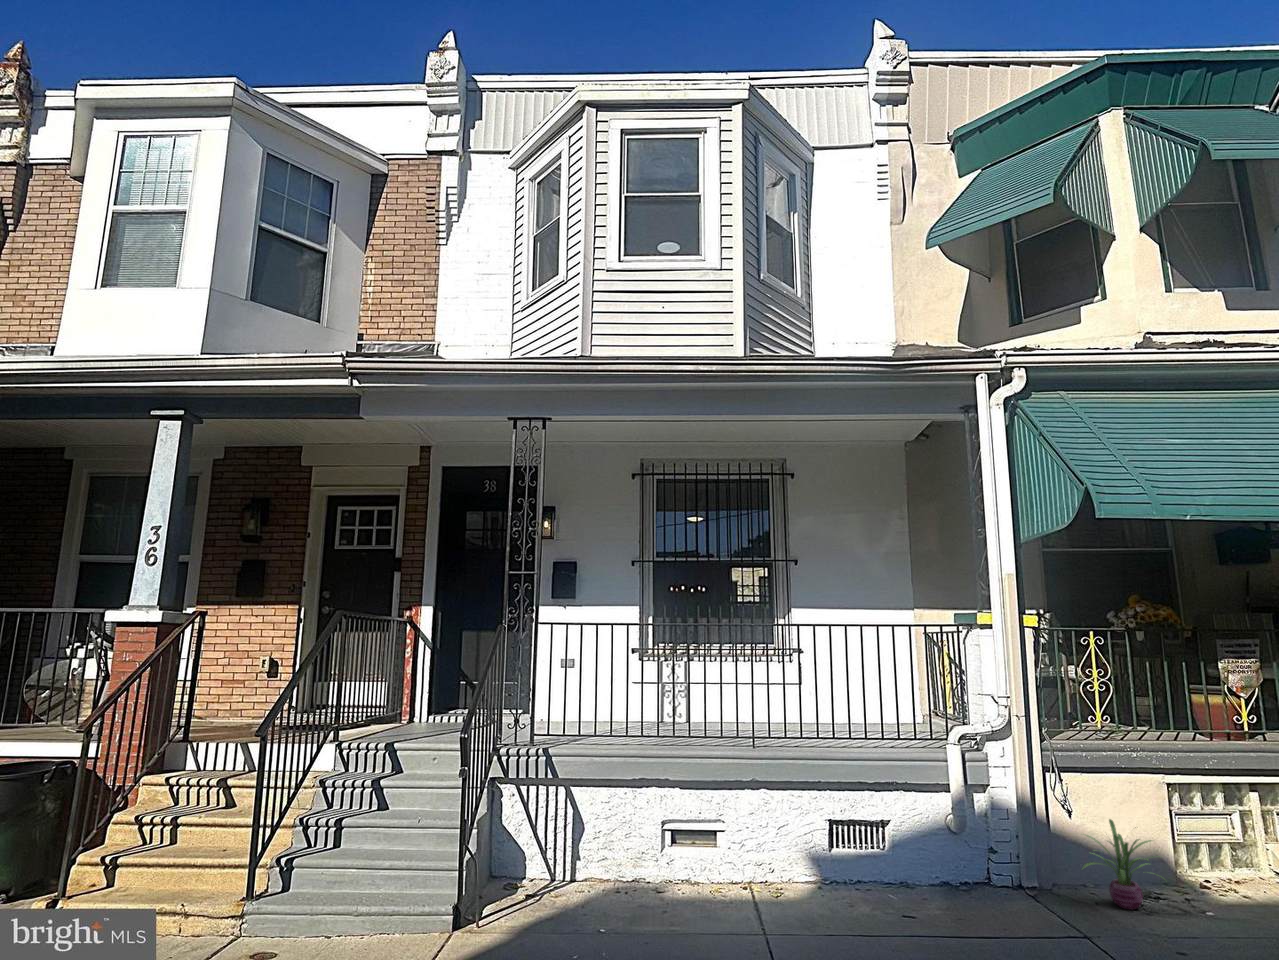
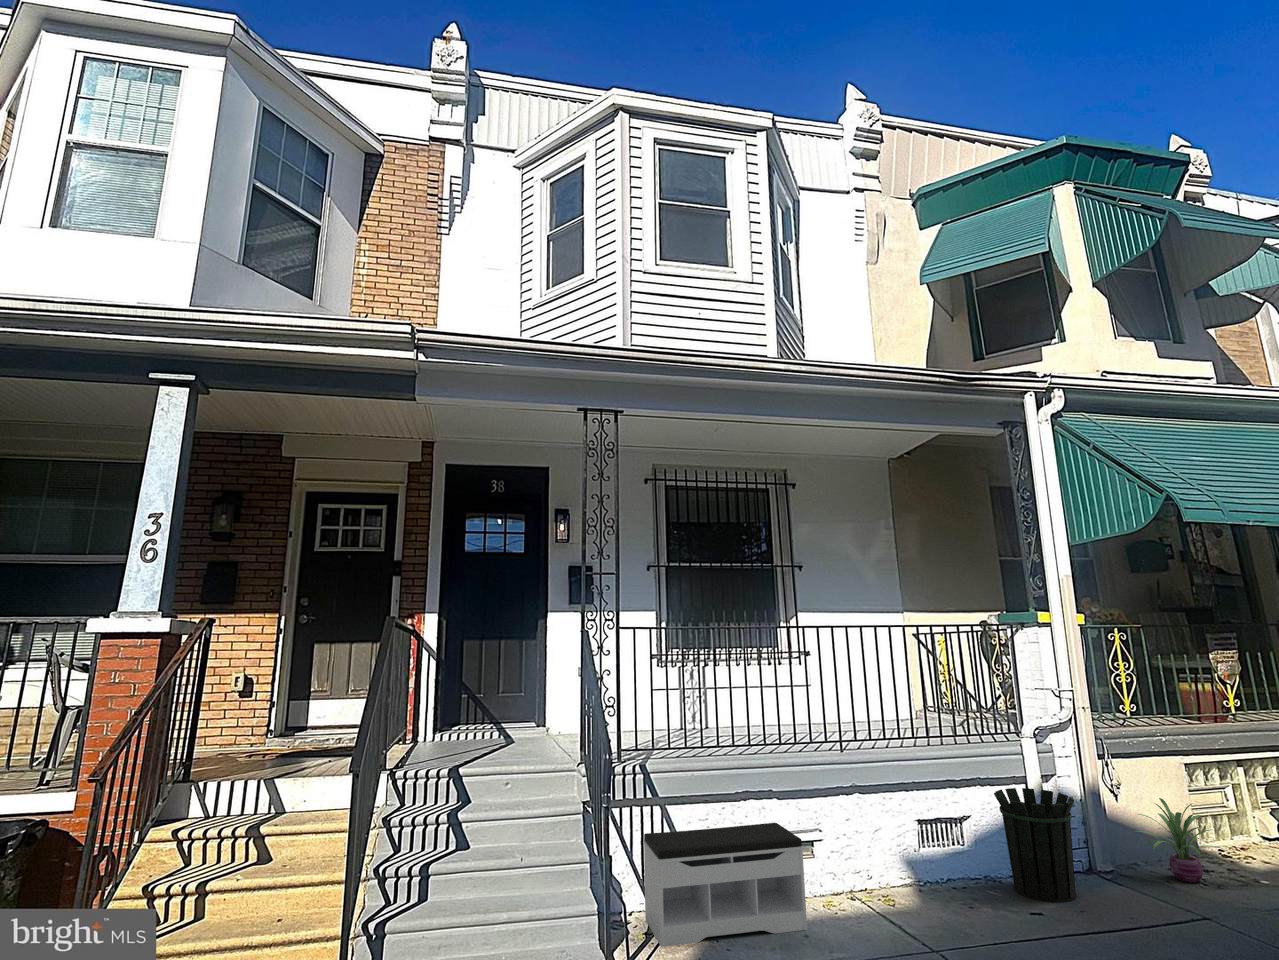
waste bin: none [905,797,983,912] -> present [994,788,1077,903]
bench: none [538,810,677,907] -> present [644,823,807,947]

